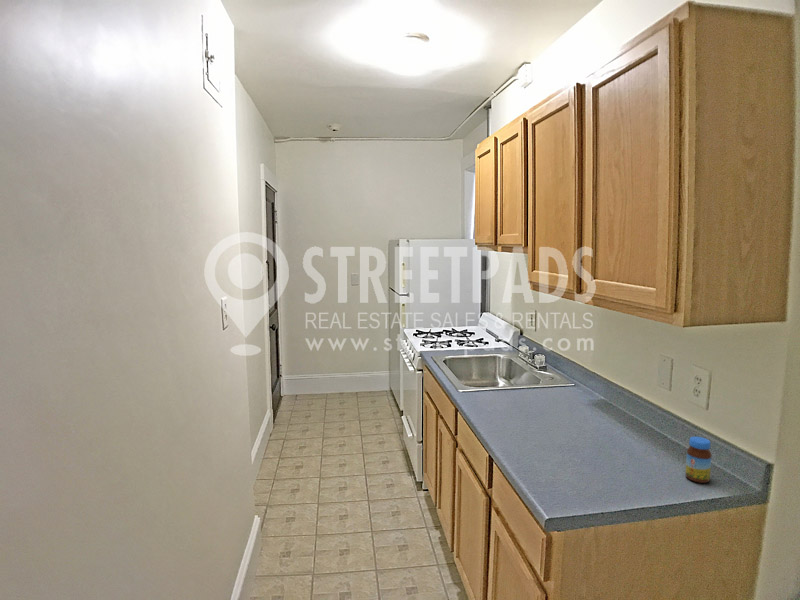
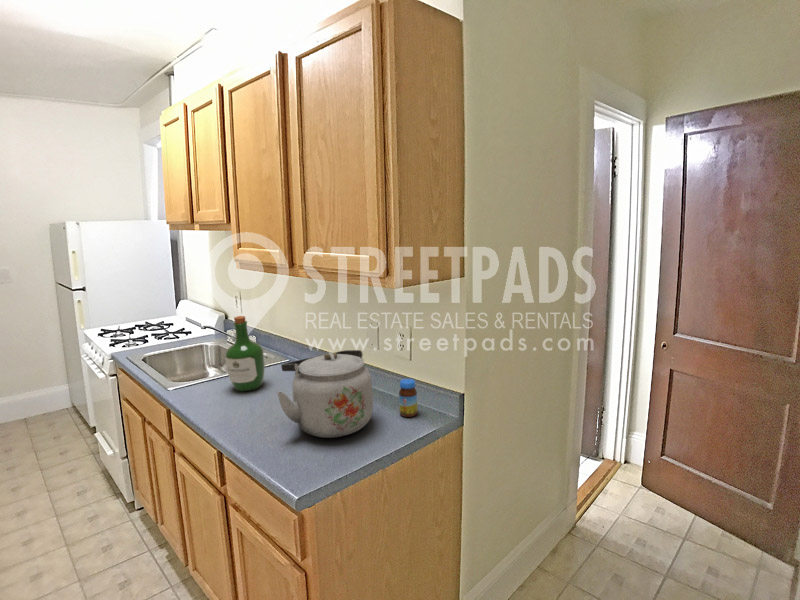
wine bottle: none [508,335,544,409] -> present [225,316,265,391]
kettle: none [545,387,652,477] -> present [277,350,373,438]

